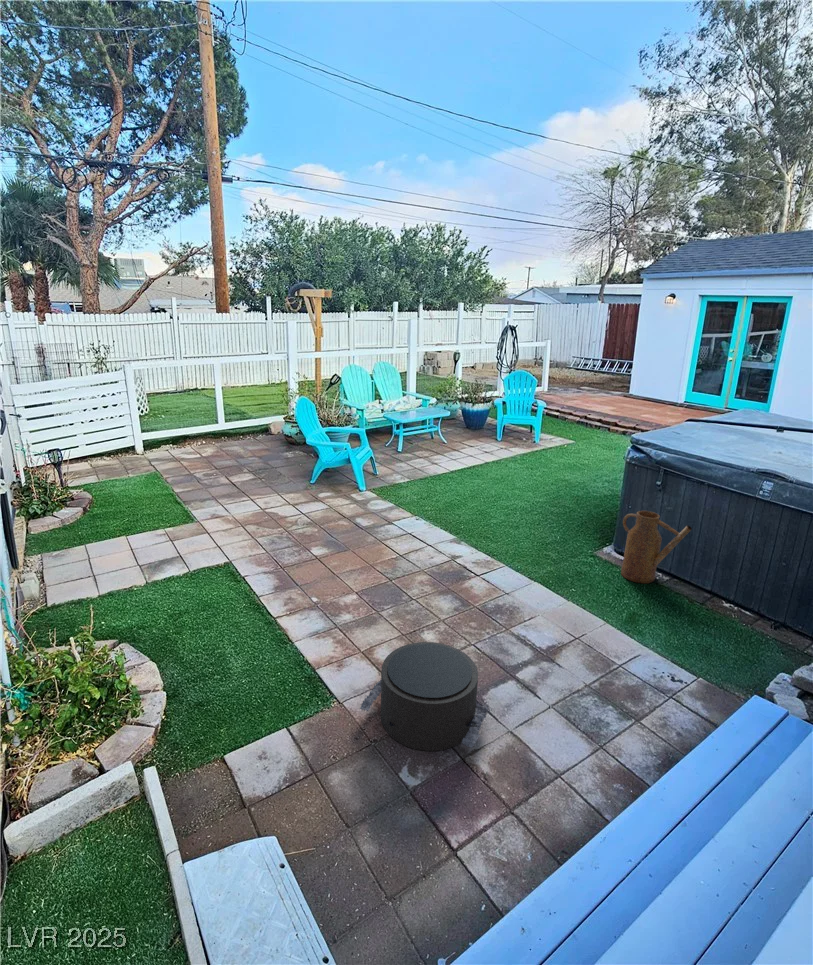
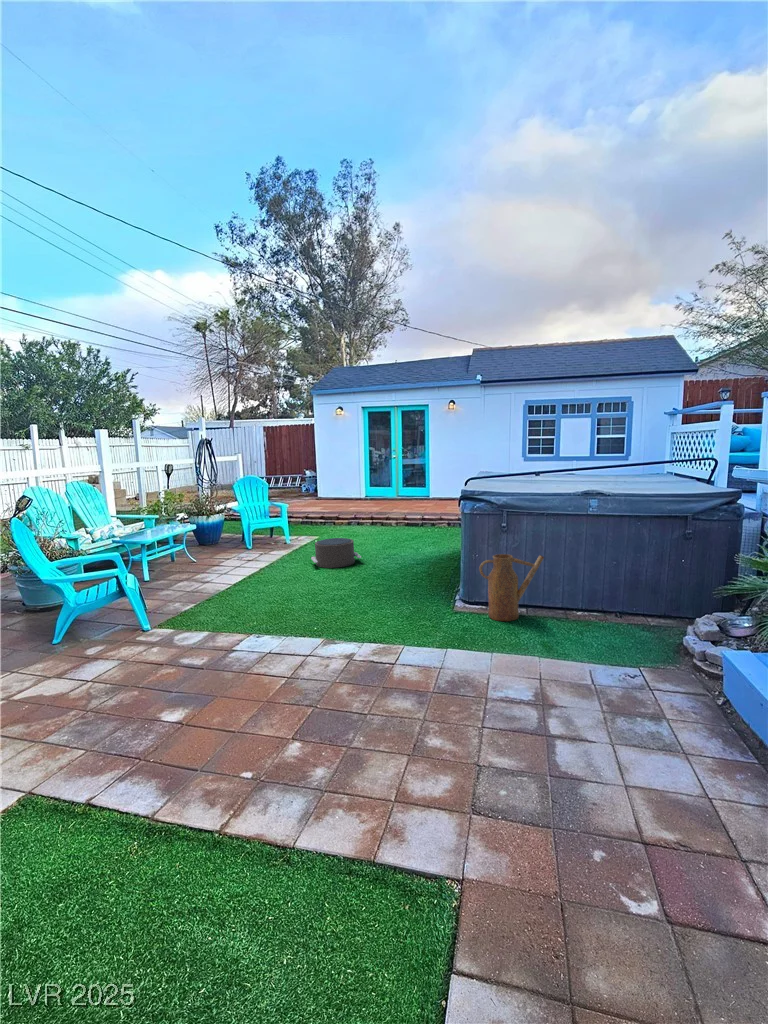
pouf: present [360,642,488,751] -> present [311,538,361,568]

